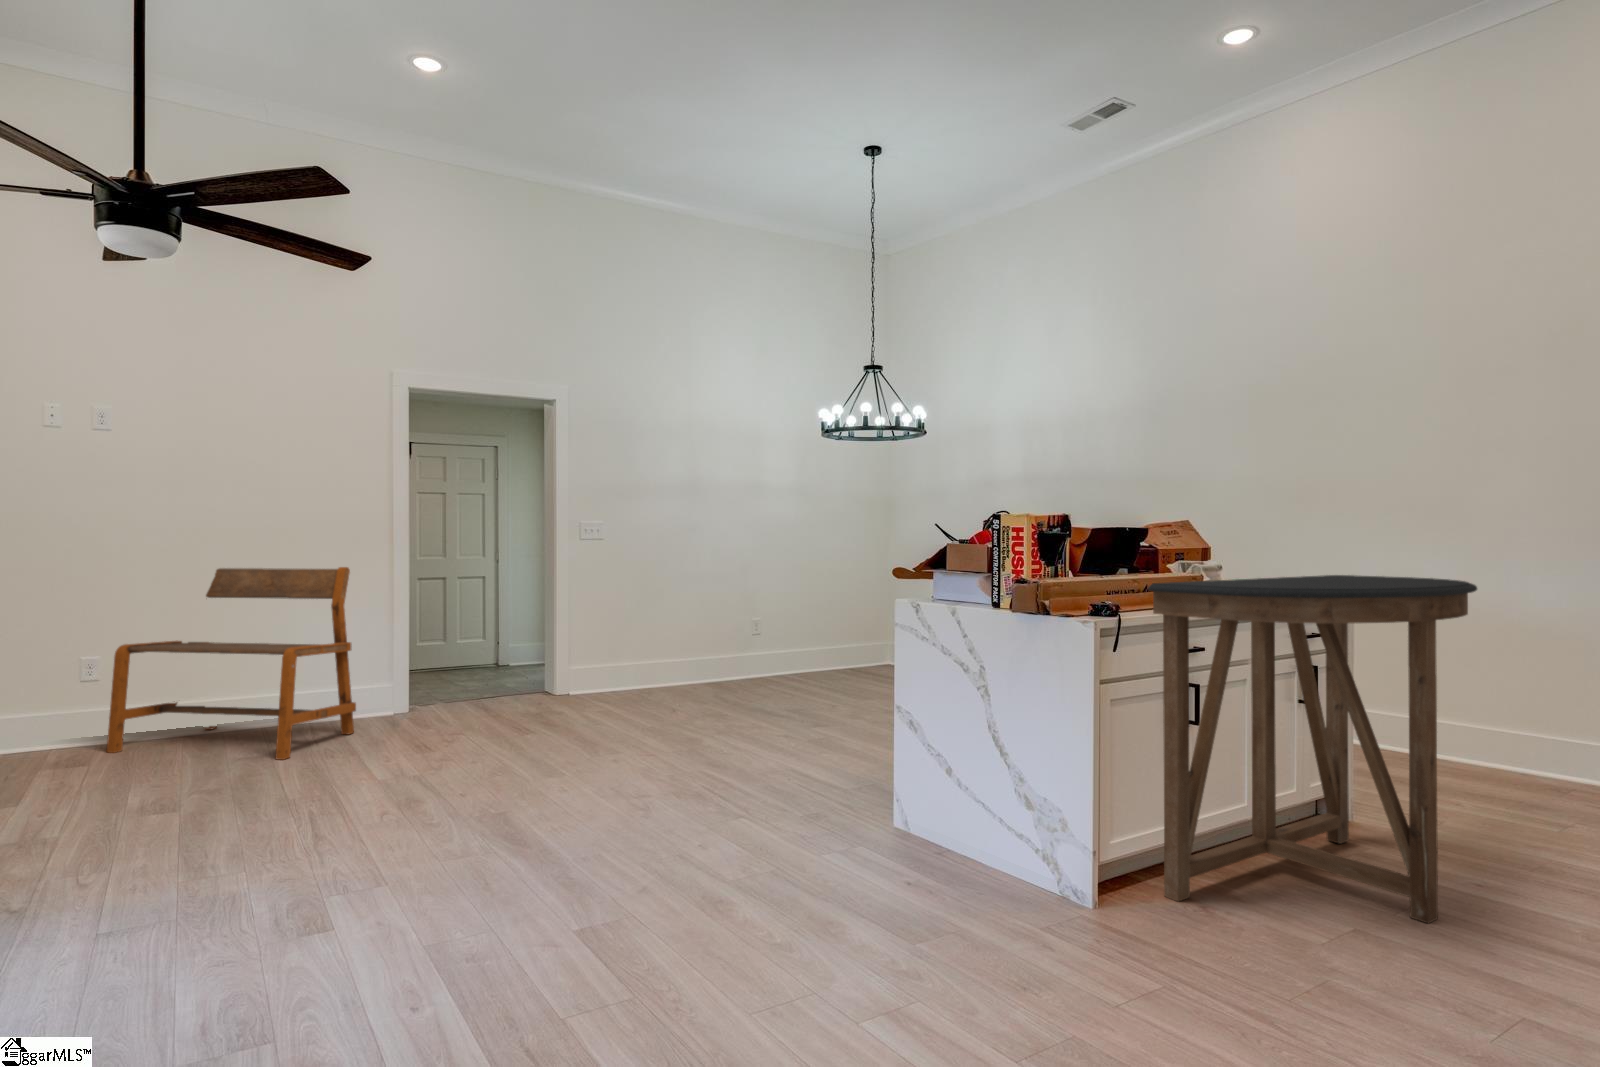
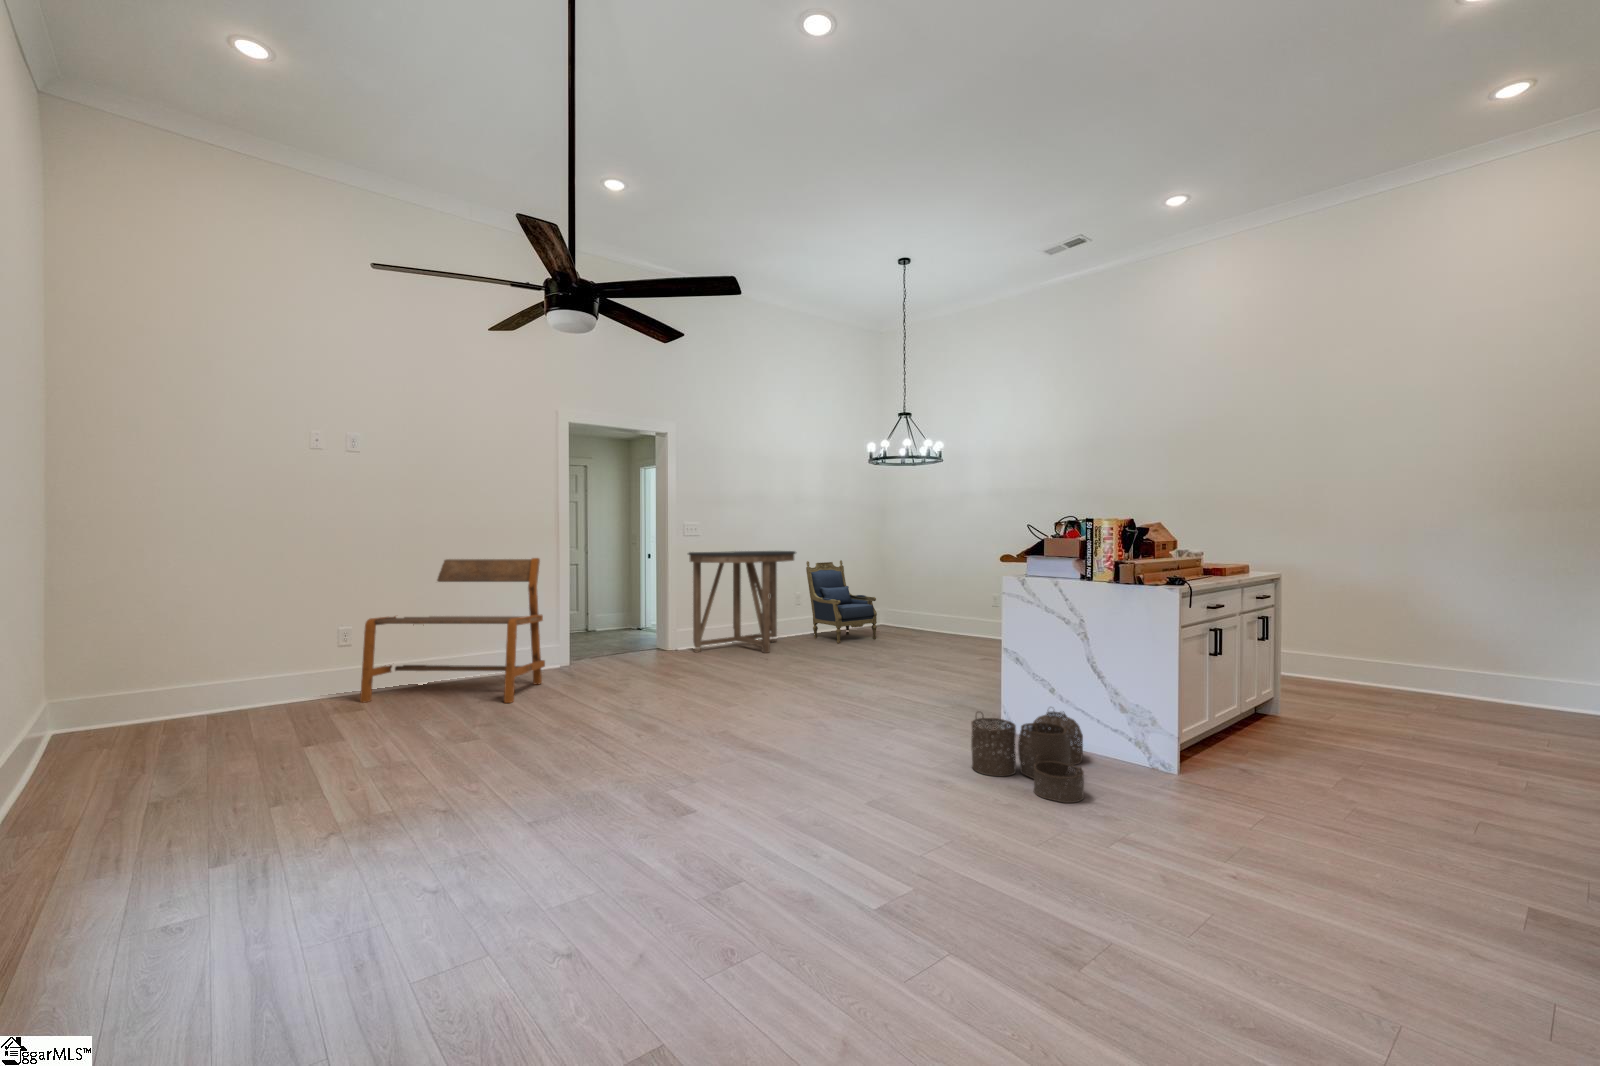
armchair: none [769,560,863,686] -> present [806,560,877,643]
console table: present [1148,575,1477,923] -> present [688,551,796,653]
woven basket: none [789,795,972,949] -> present [971,711,1084,803]

